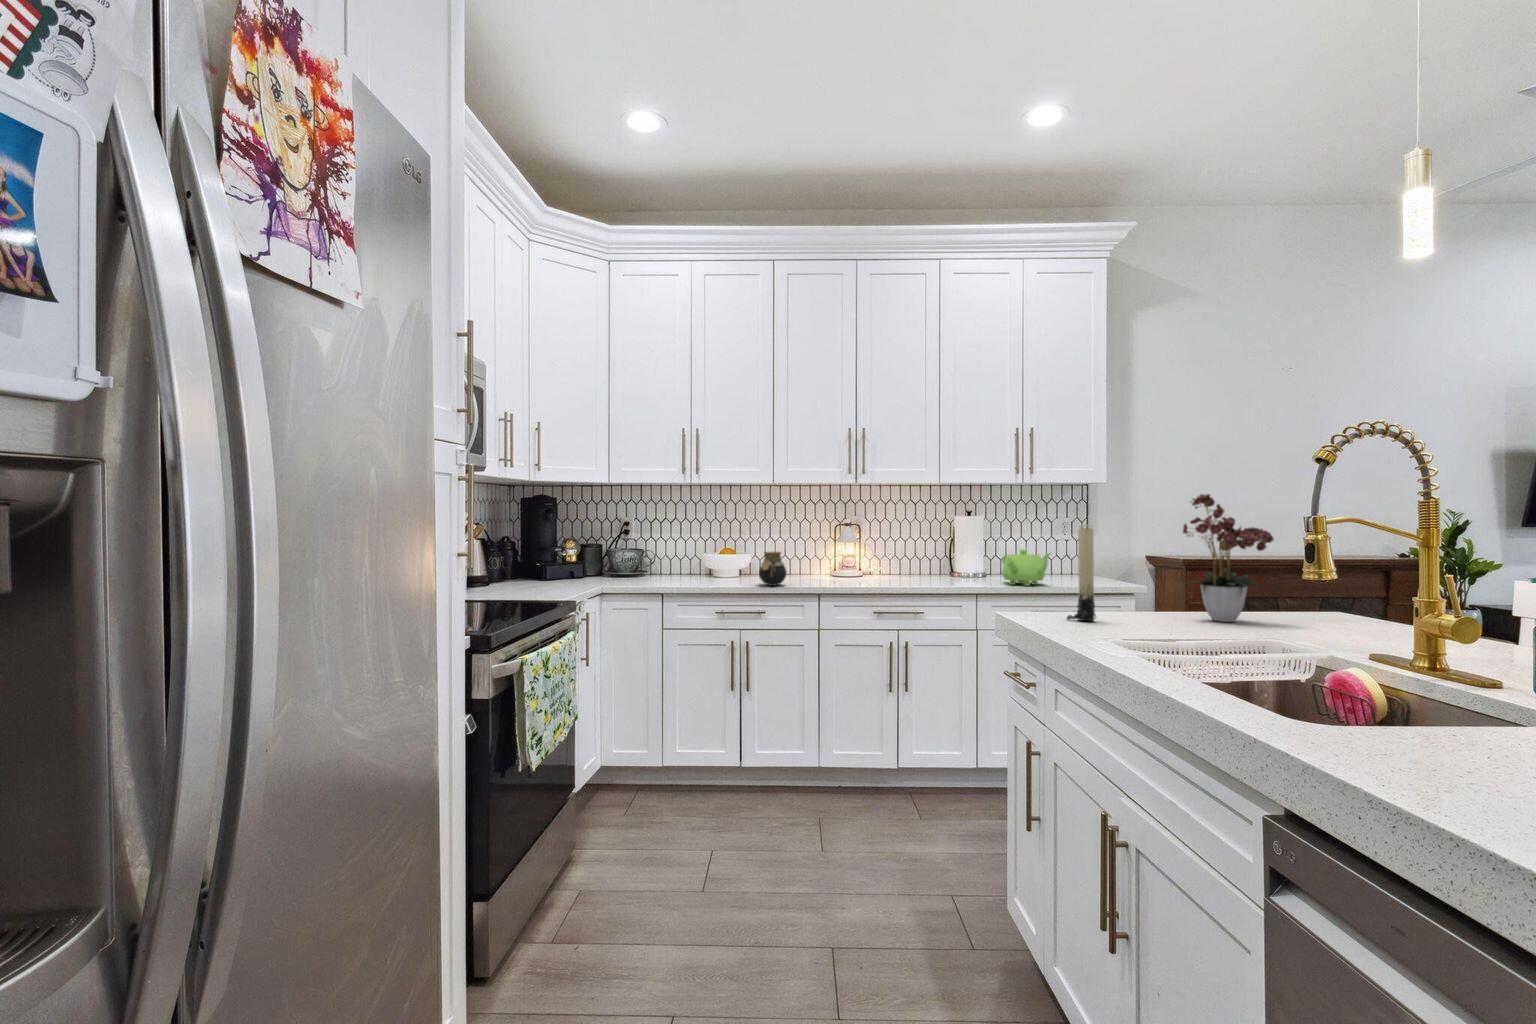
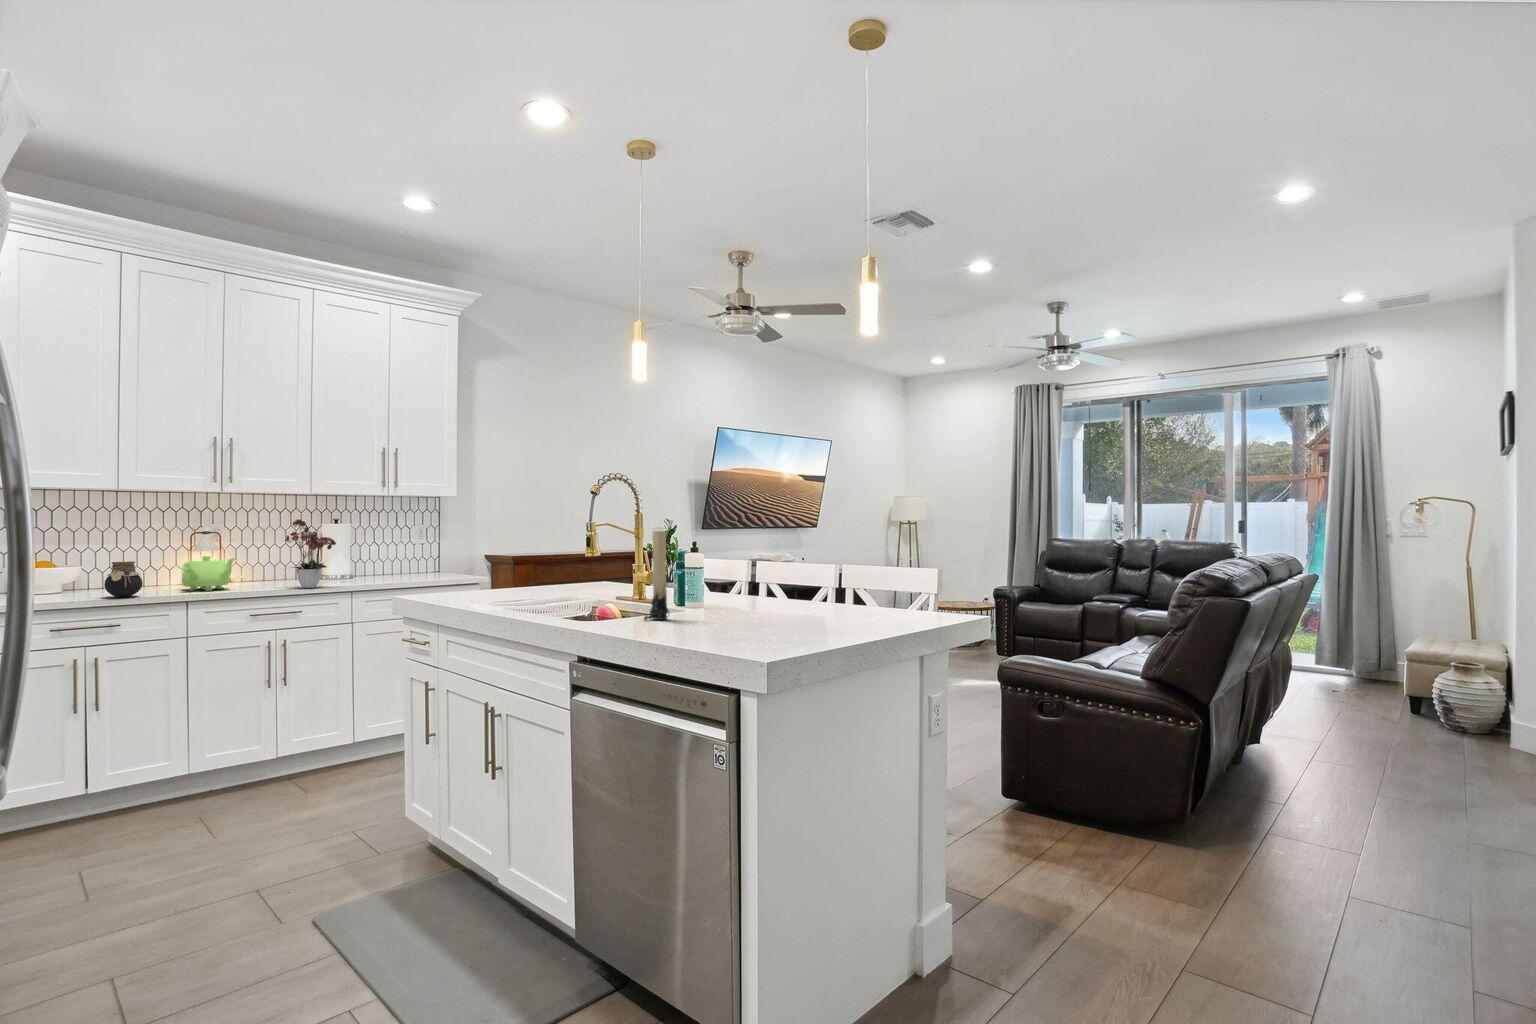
flower arrangement: present [1183,494,1274,622] -> present [286,519,336,588]
candle: present [1067,525,1096,621] -> present [644,527,669,620]
teapot: present [1002,550,1050,586] -> present [182,556,234,591]

